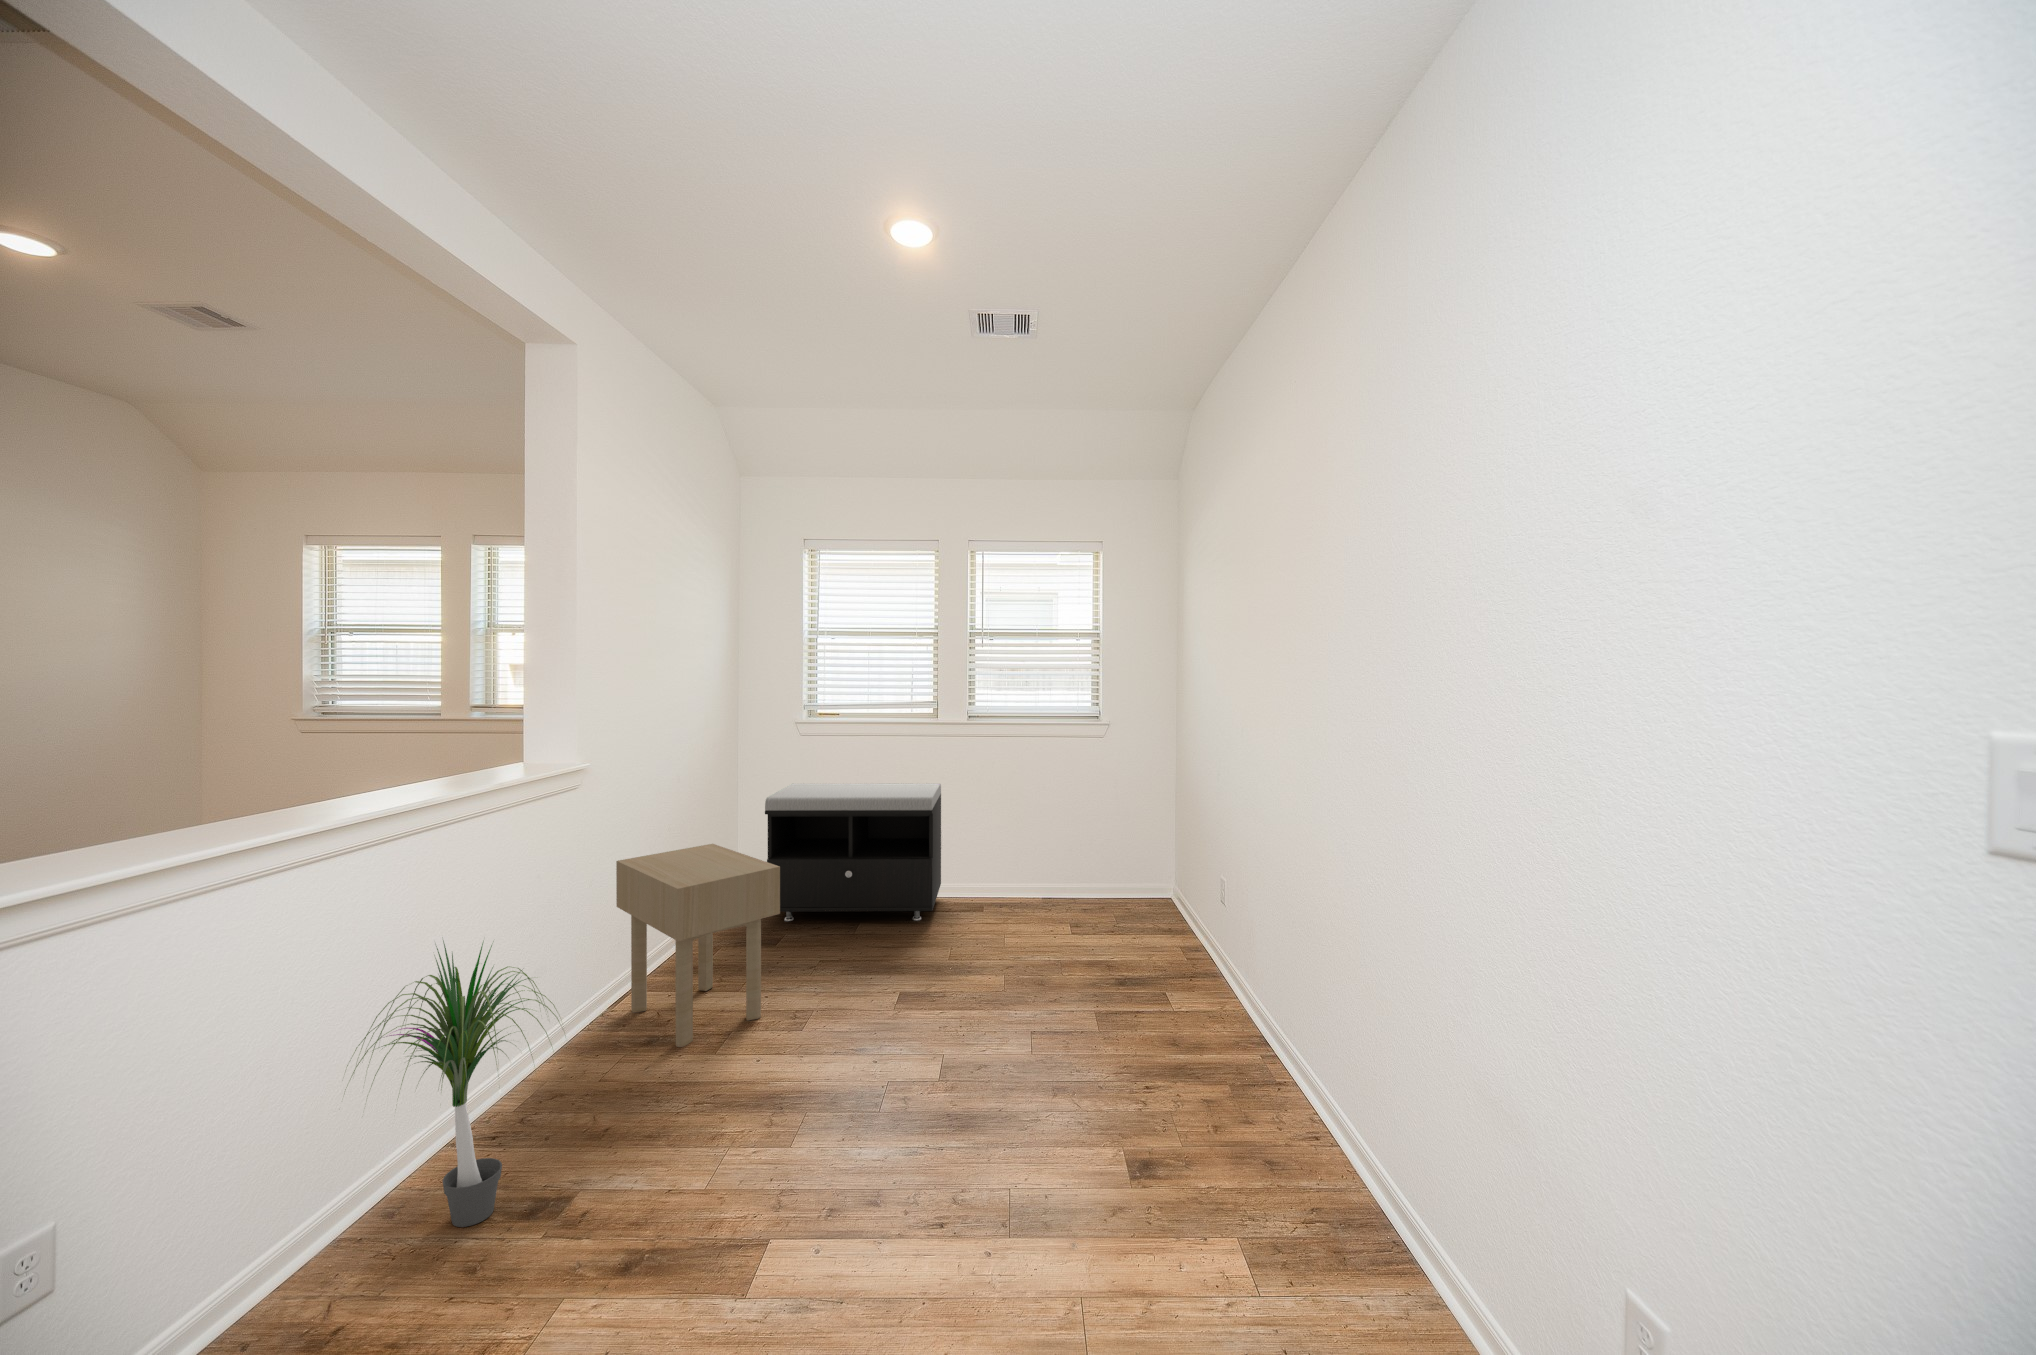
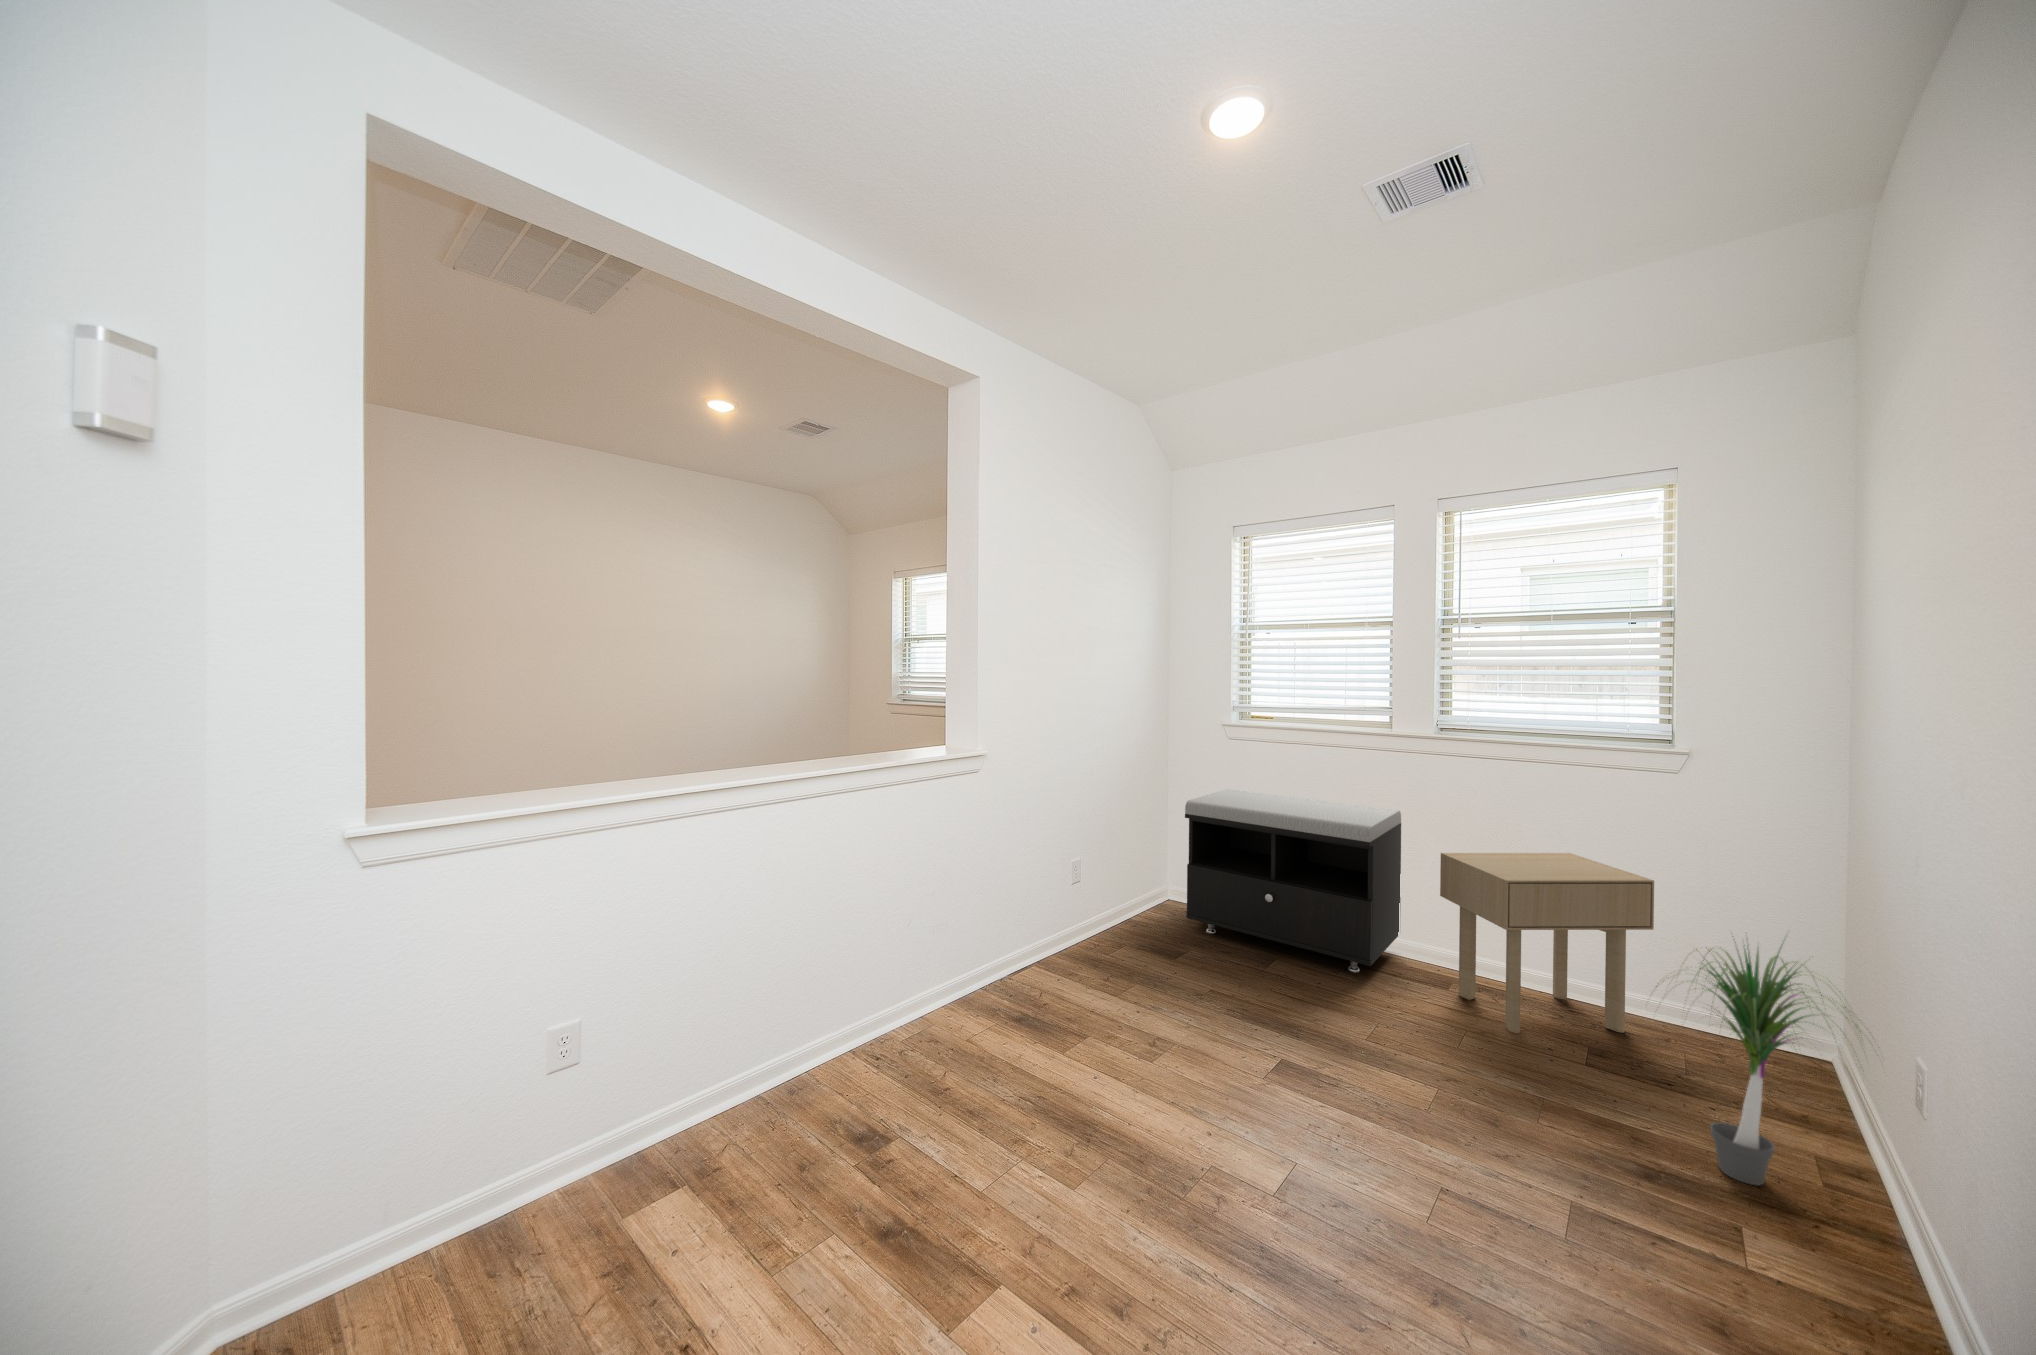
side table: present [616,844,780,1047] -> present [1440,853,1654,1033]
potted plant: present [347,941,559,1227] -> present [1656,945,1861,1185]

